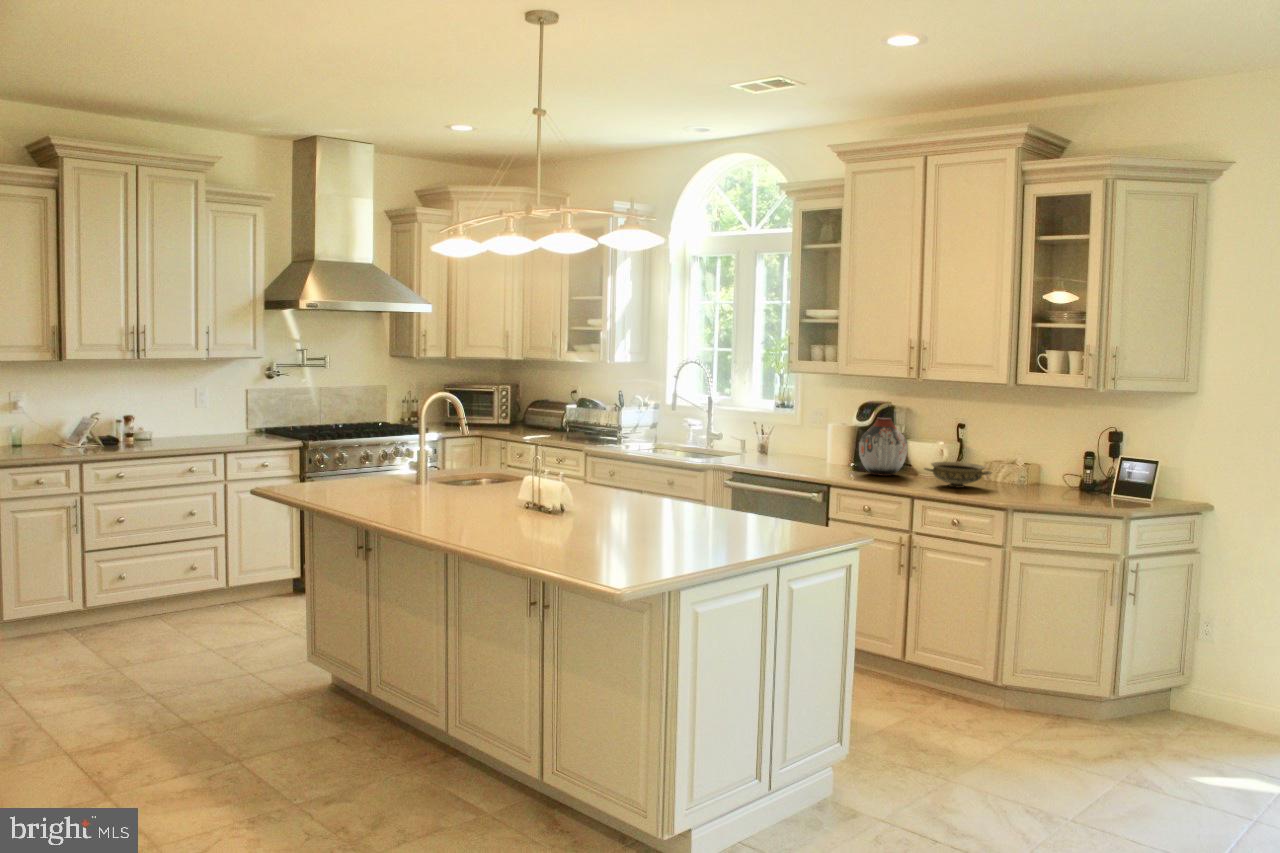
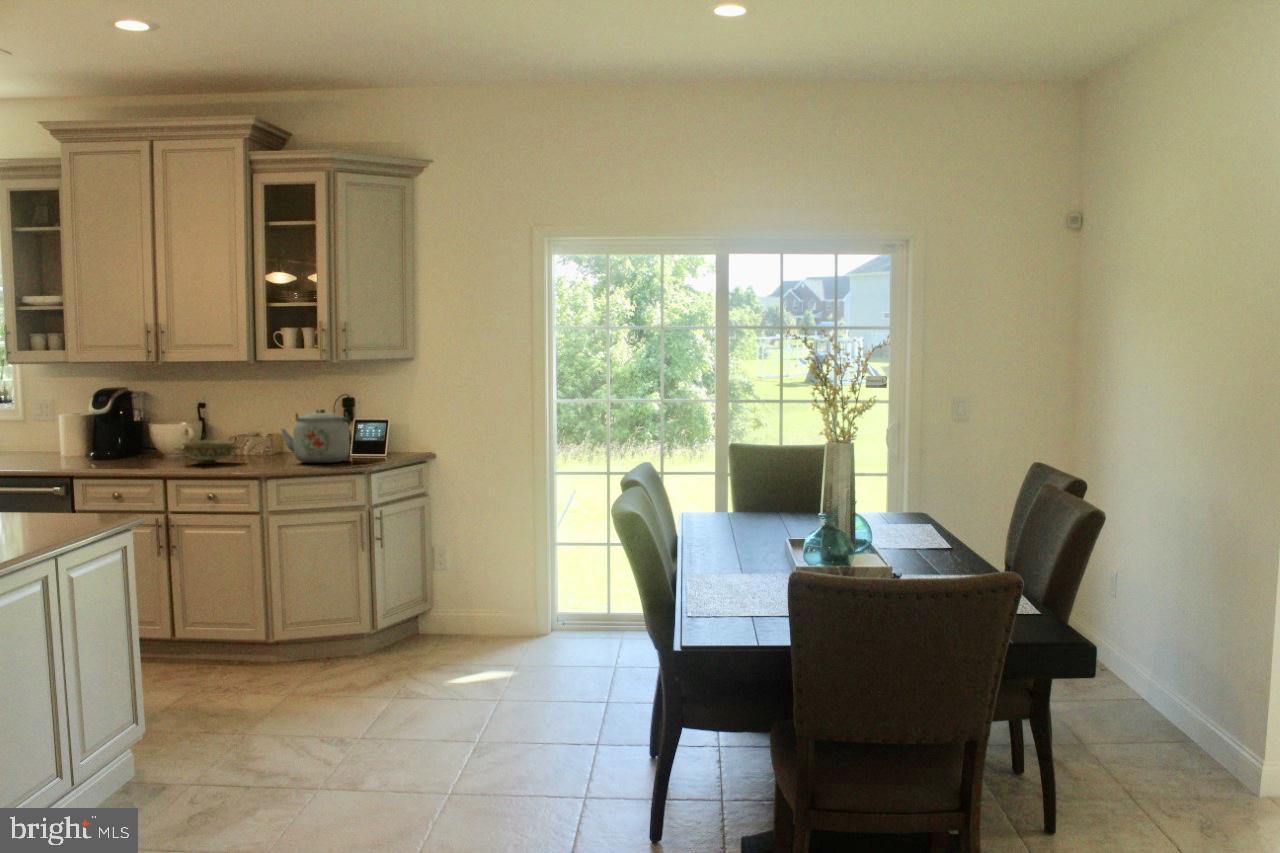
vase: present [859,417,908,476] -> none [99,403,152,463]
kettle: none [1033,442,1114,503] -> present [281,409,350,463]

